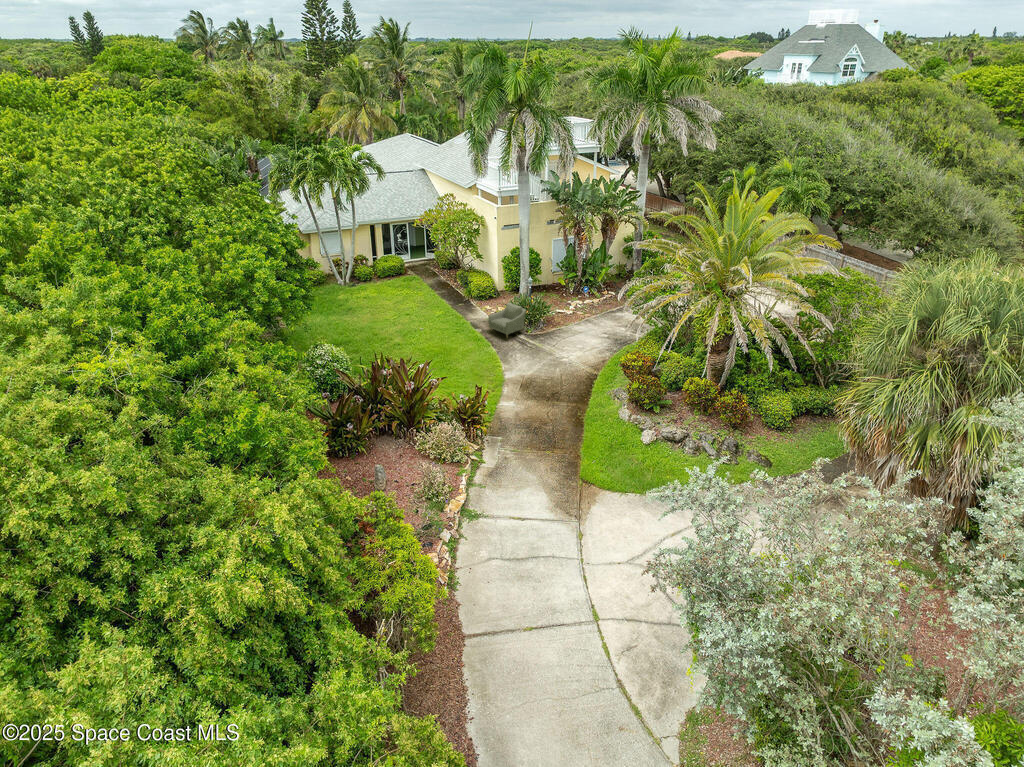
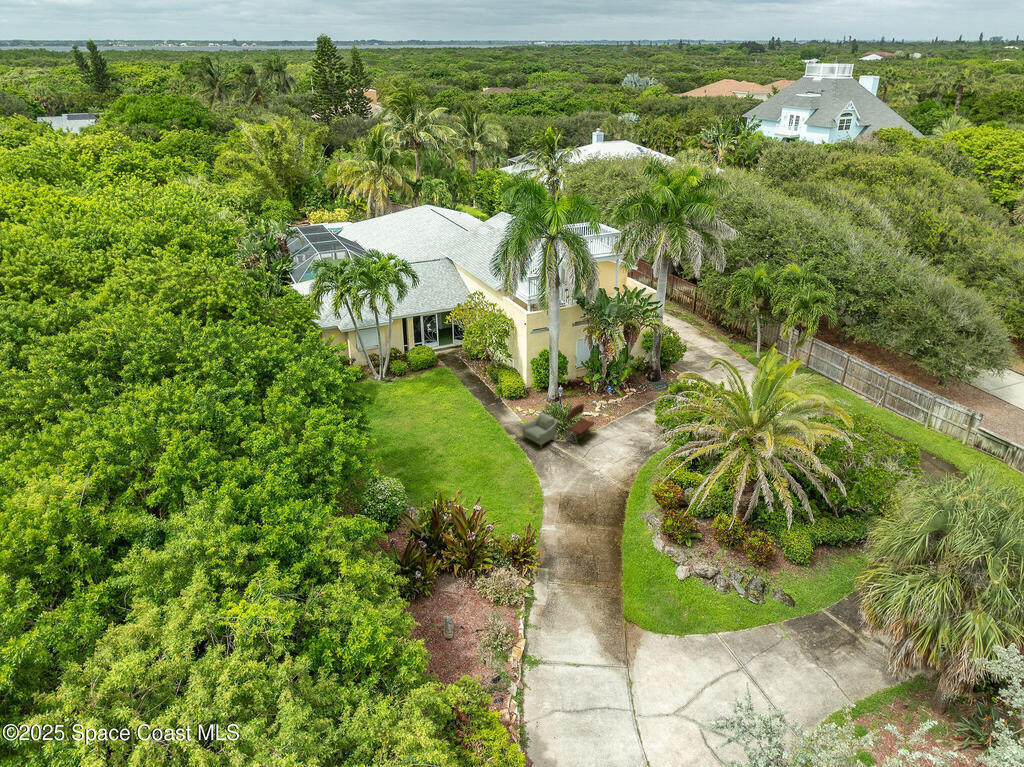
bench: none [536,294,566,335] -> present [567,404,594,443]

